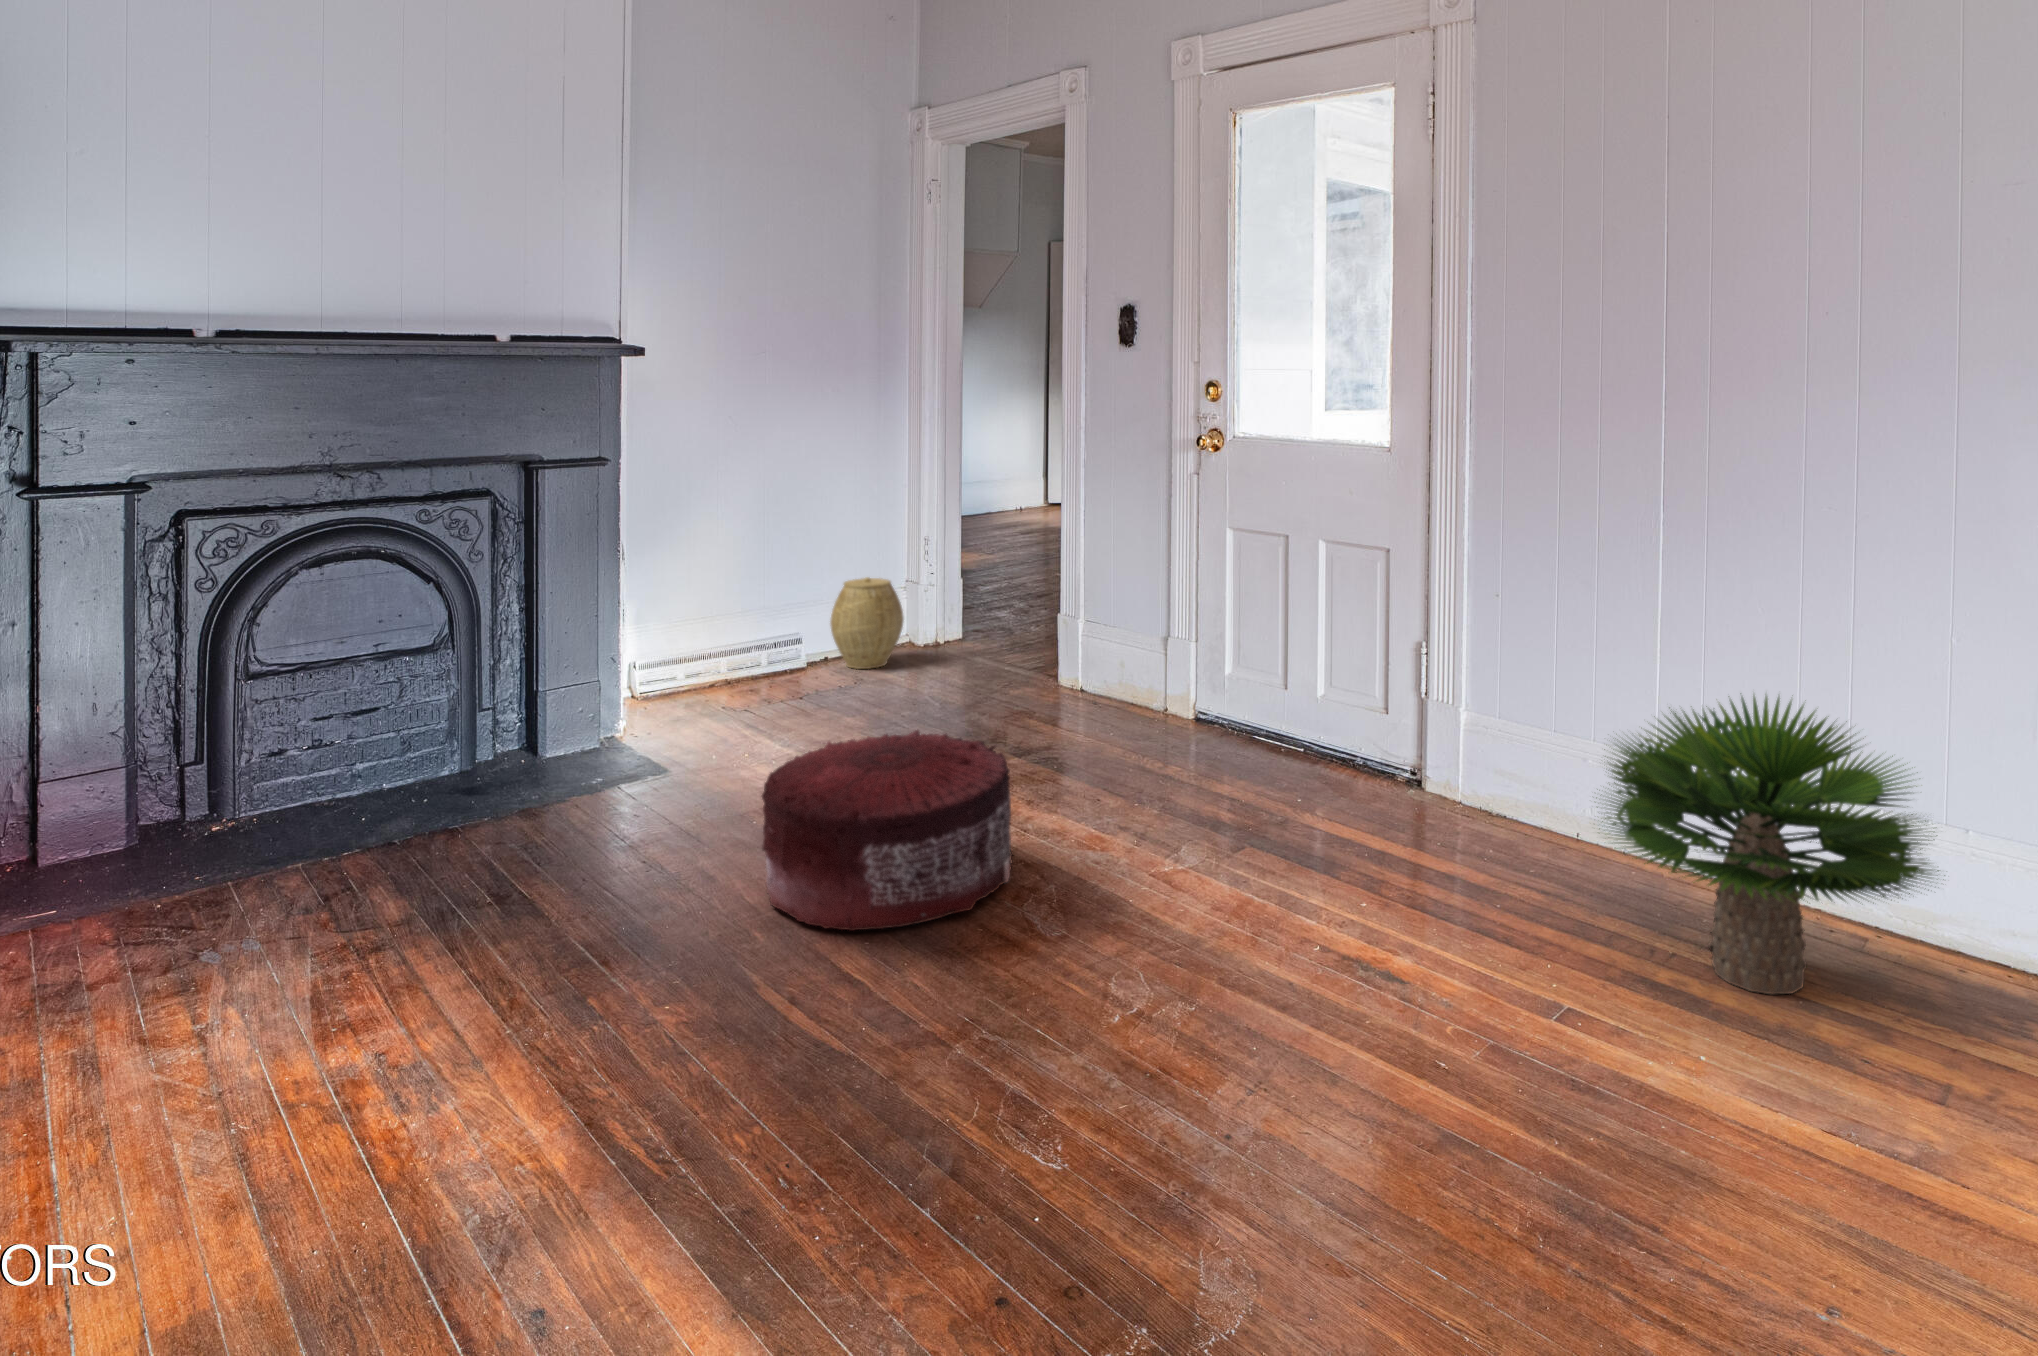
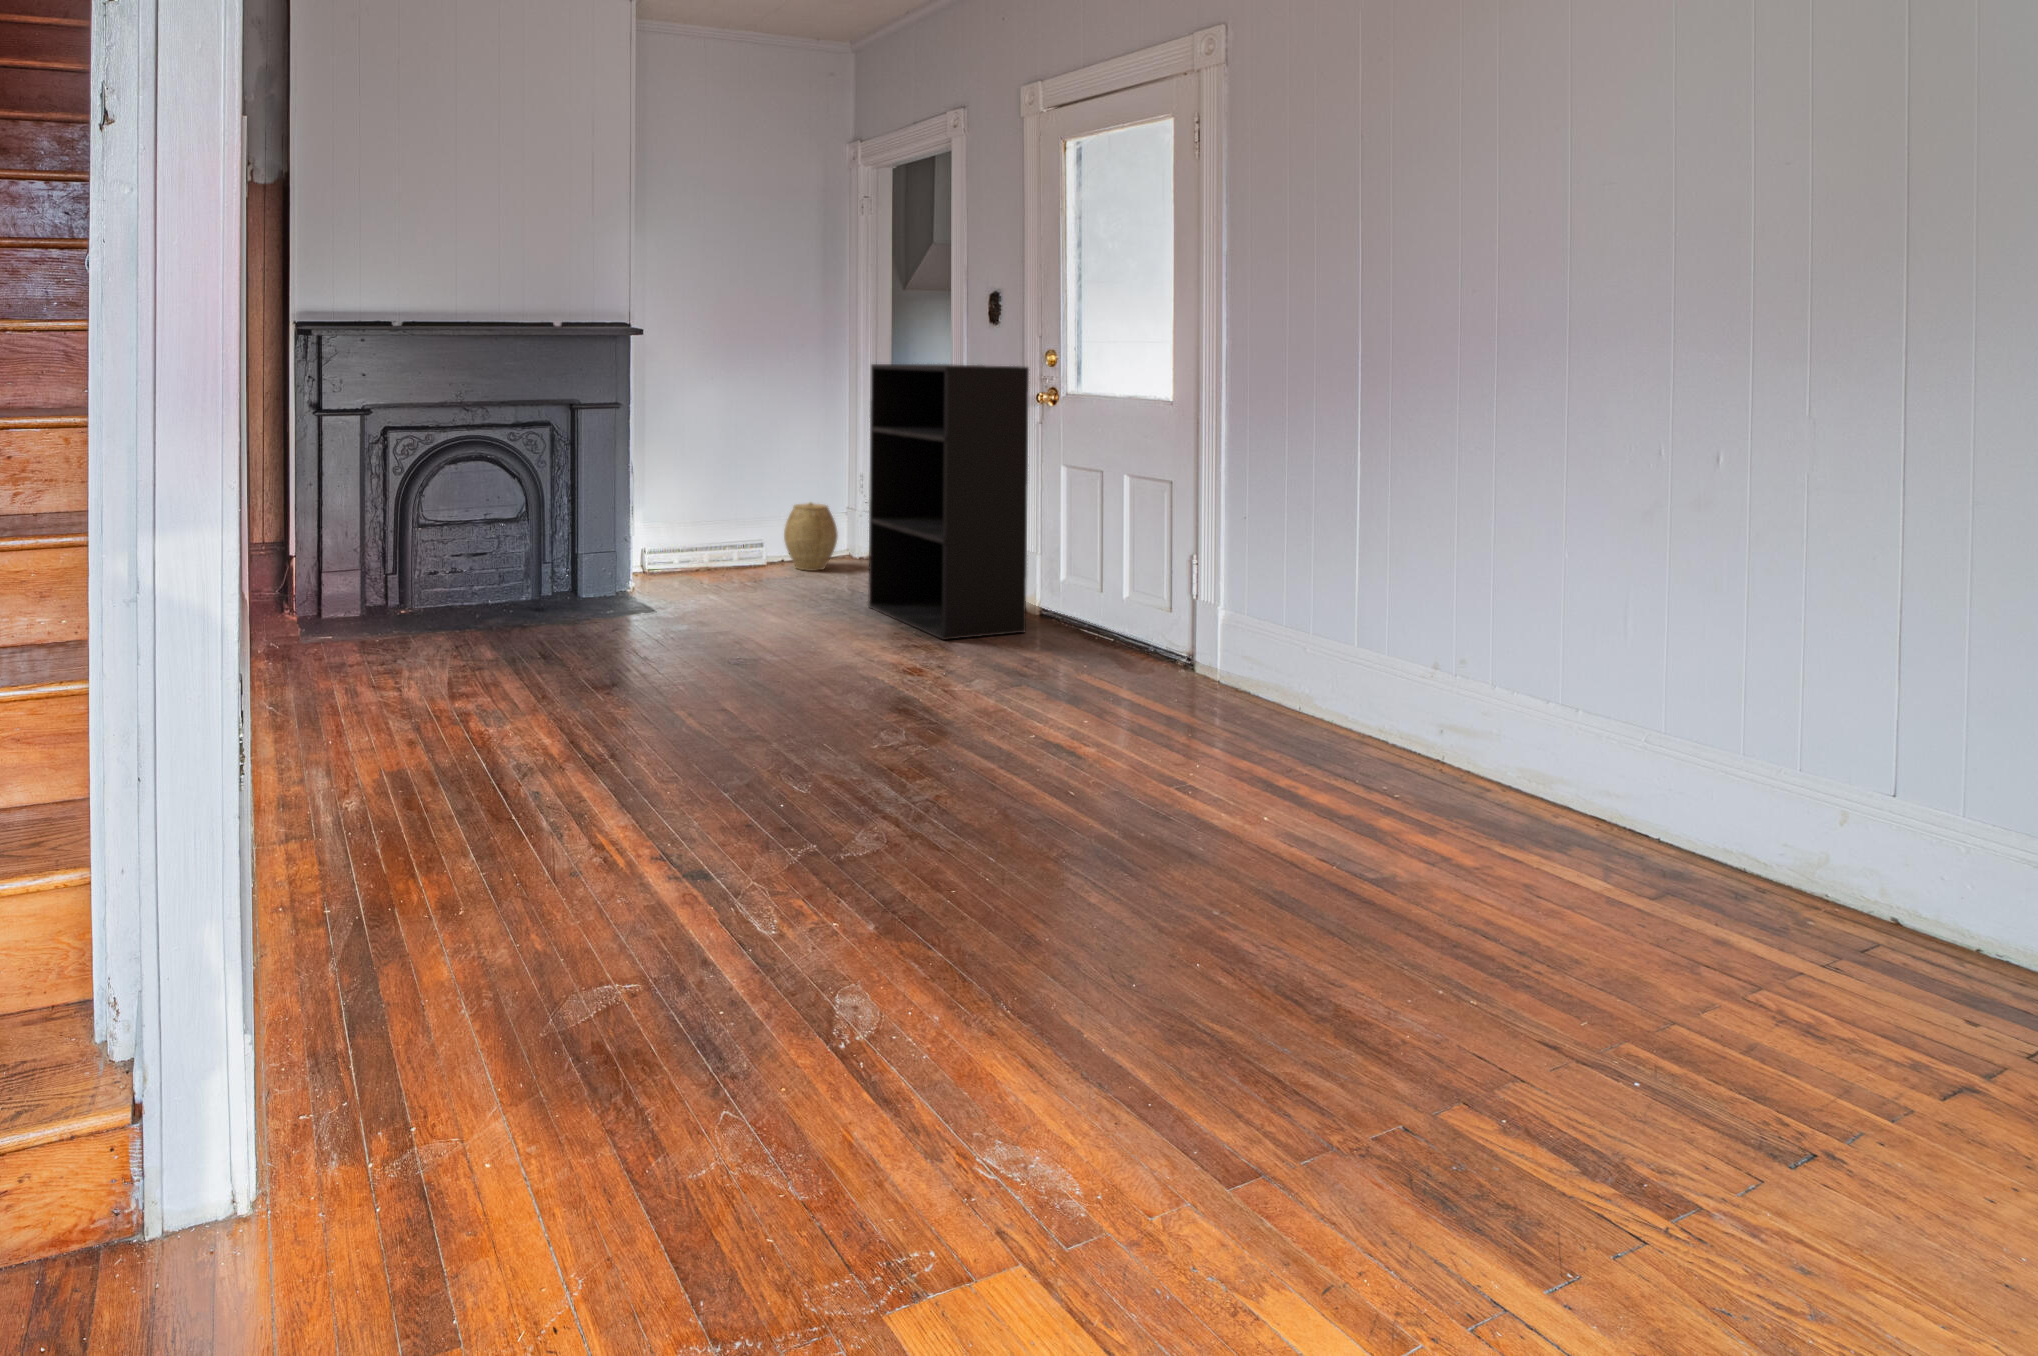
bookshelf: none [972,398,1197,772] -> present [868,364,1029,640]
potted plant: present [1596,696,1939,995] -> none [1230,581,1512,803]
pouf: present [762,730,1012,931] -> none [689,586,855,697]

